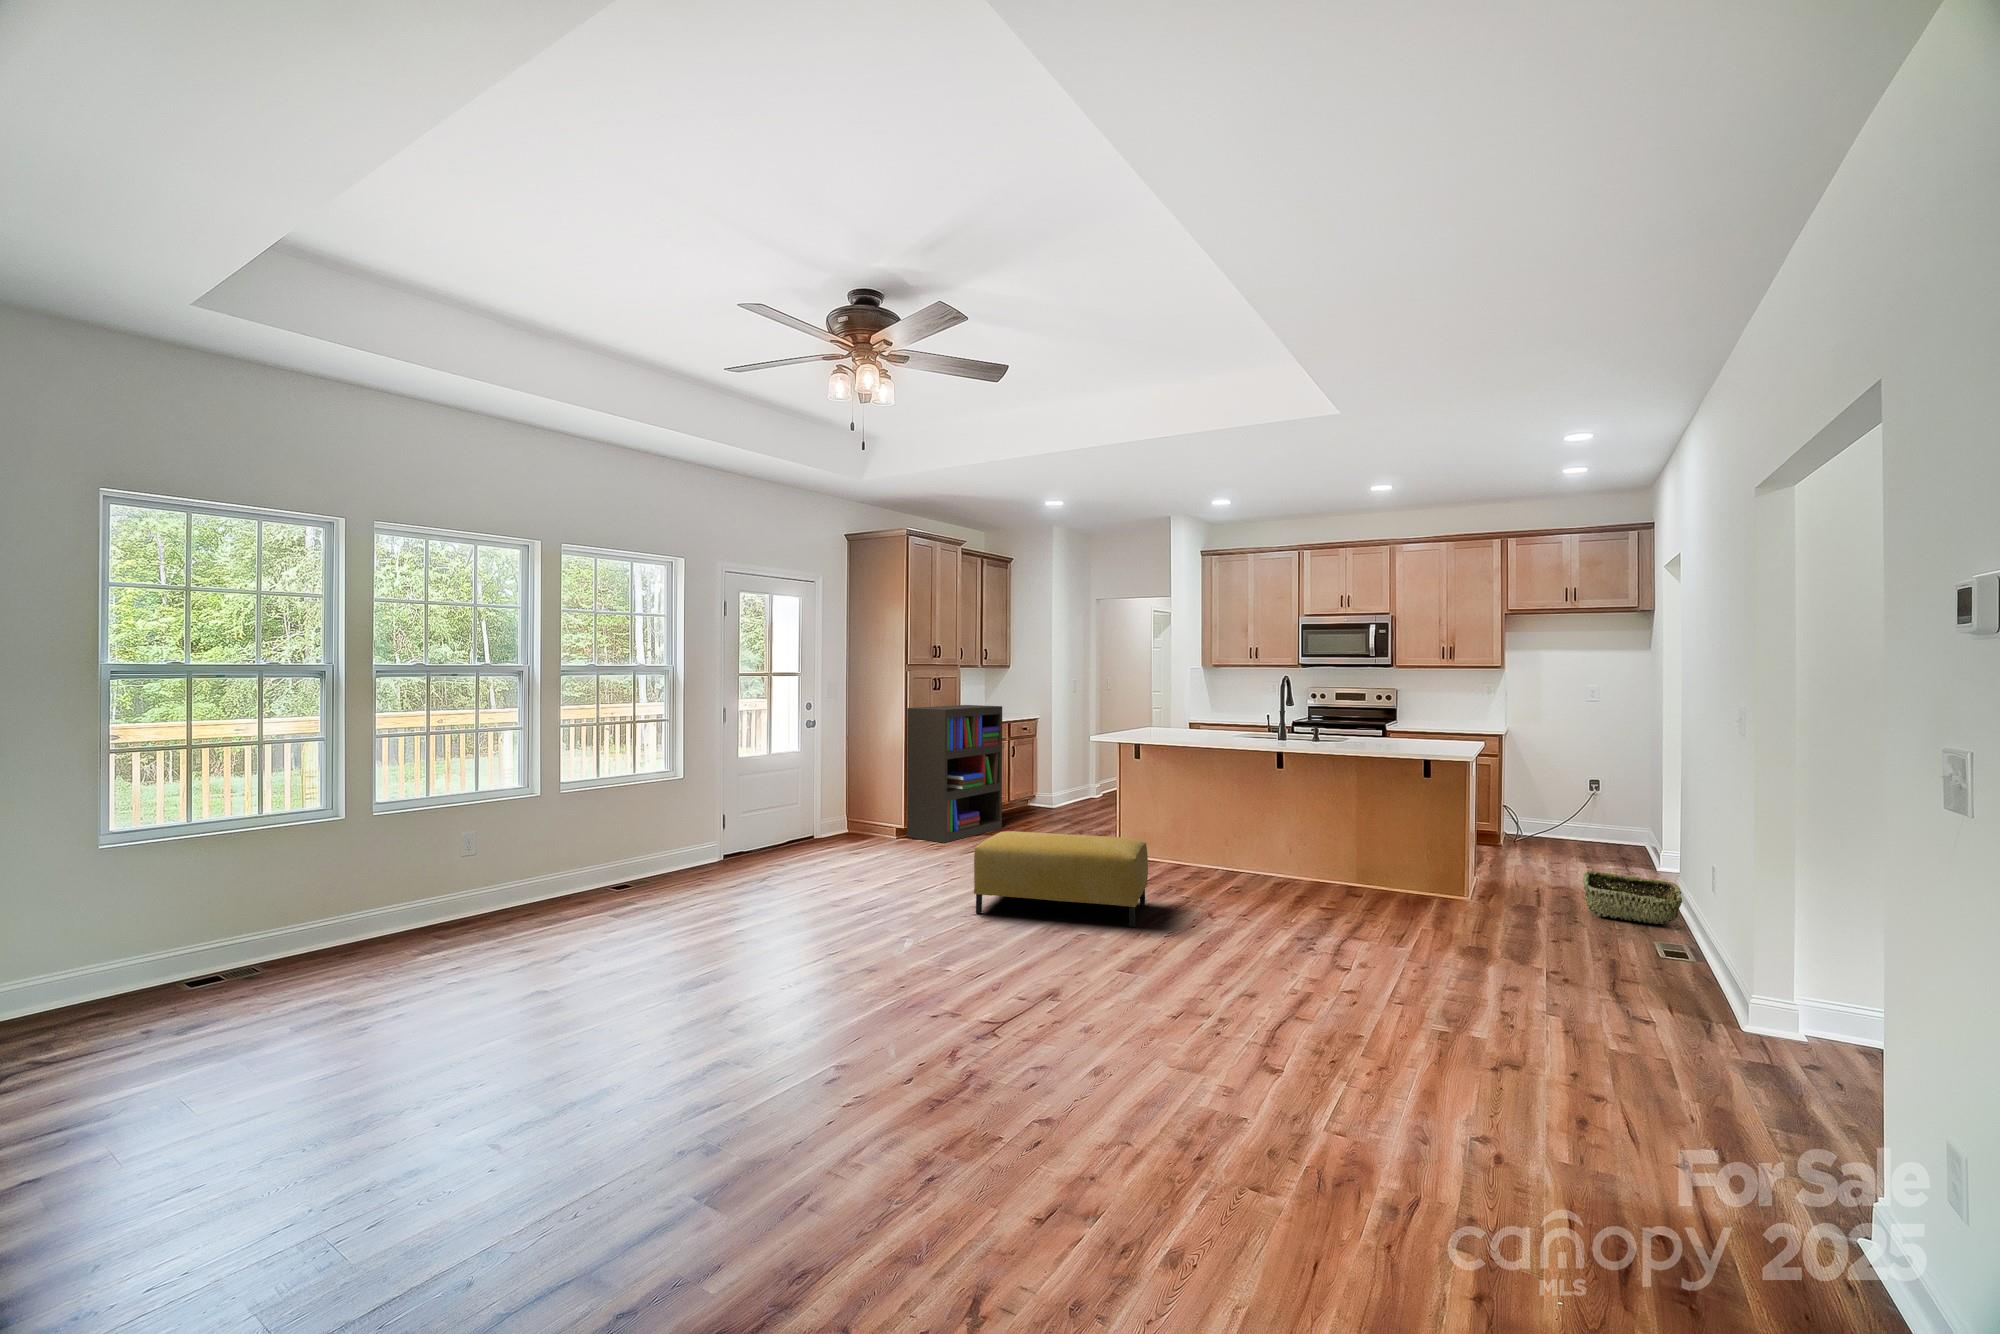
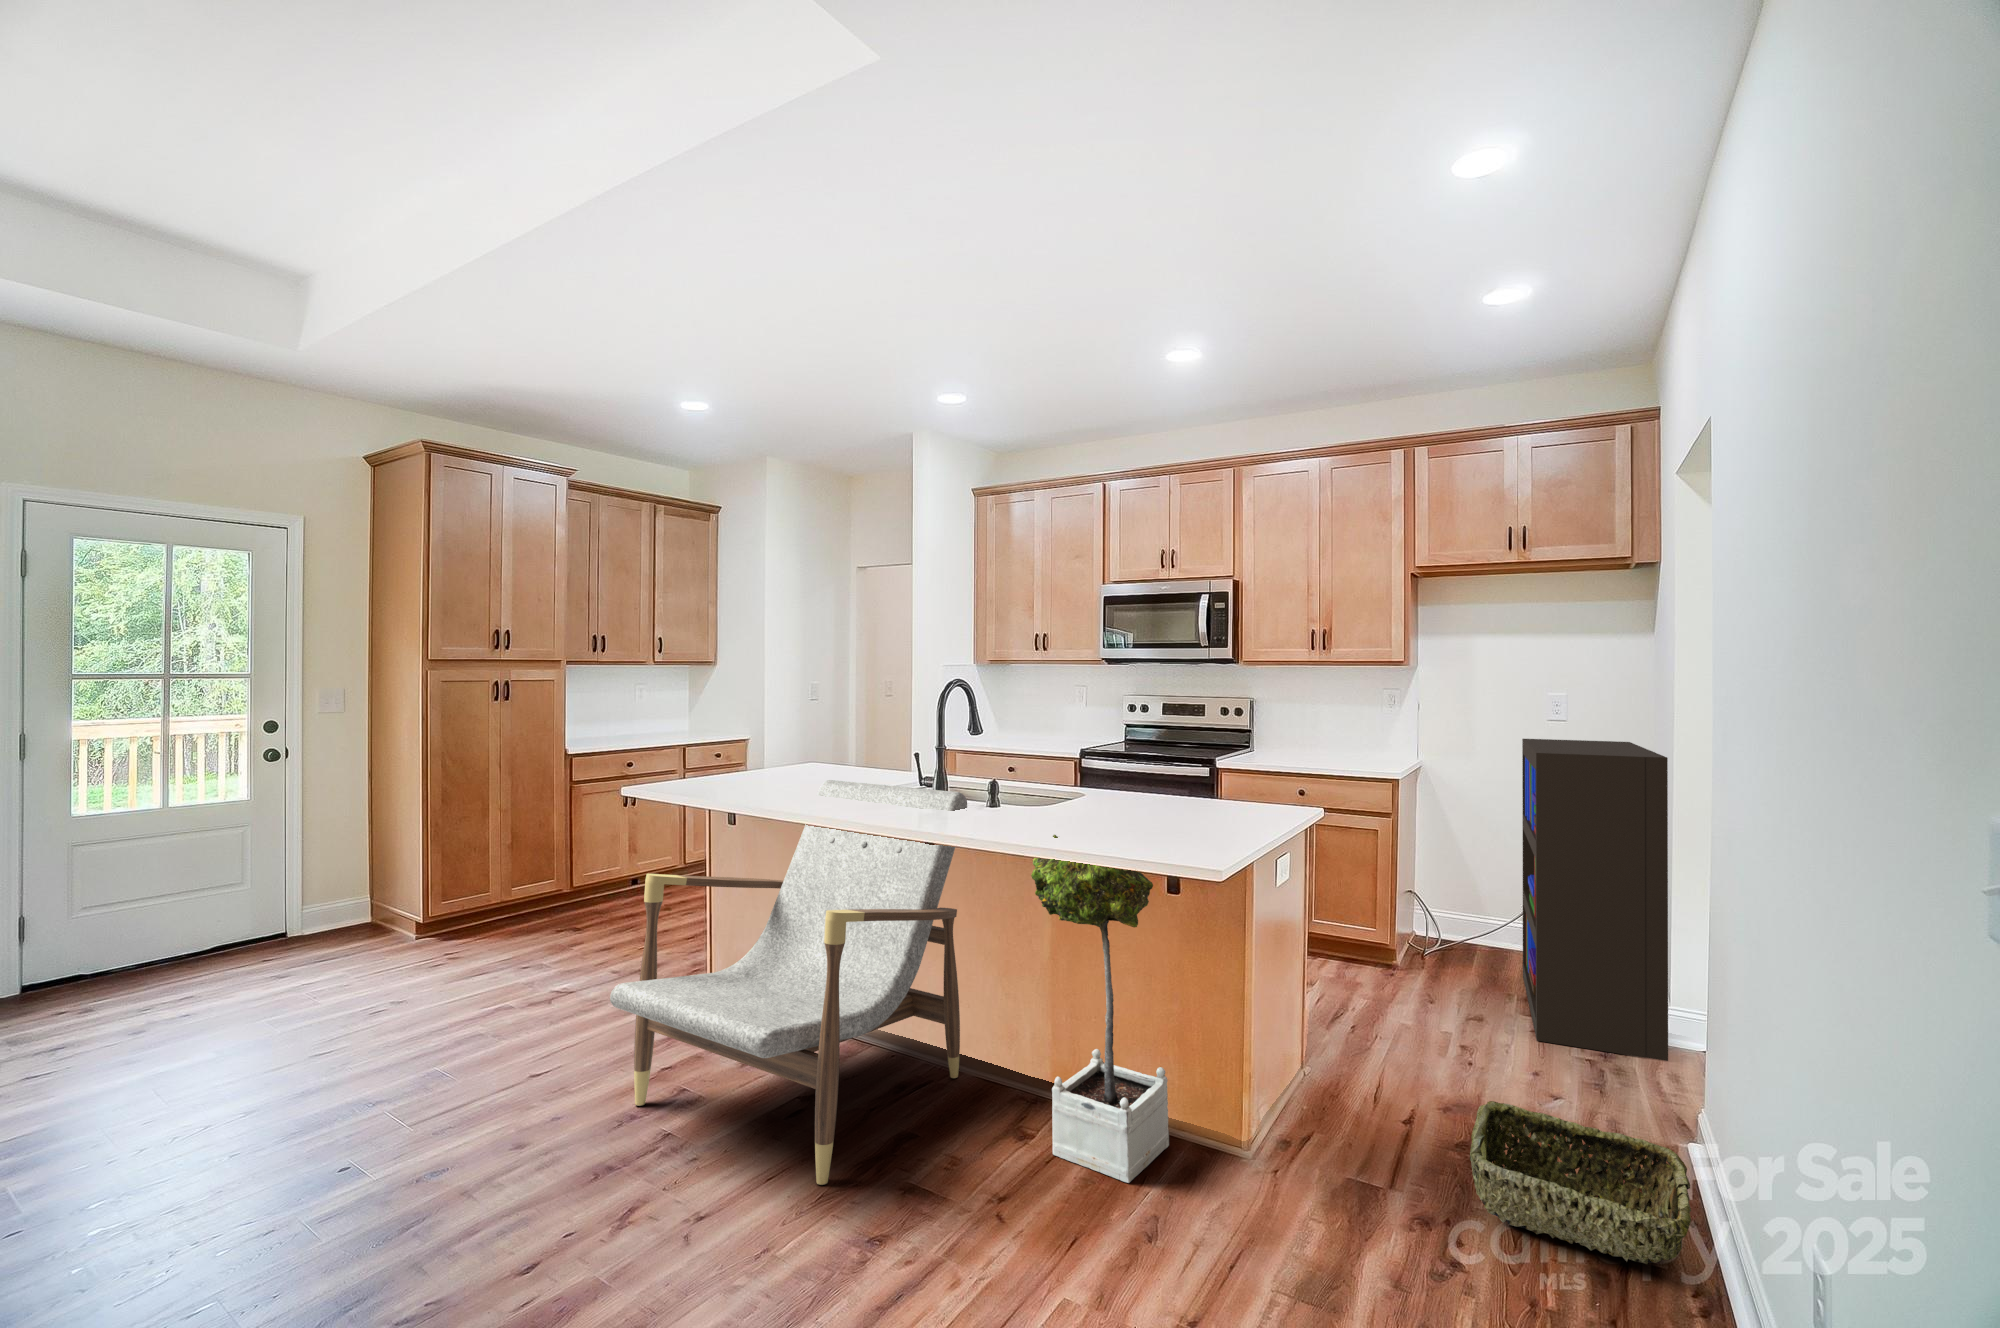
bookshelf: present [907,705,1002,843] -> present [1522,739,1668,1061]
armchair: none [1154,732,1304,909] -> present [610,780,967,1185]
potted tree: none [1363,751,1433,909] -> present [1031,835,1169,1183]
ottoman: present [974,831,1148,927] -> none [111,995,544,1272]

